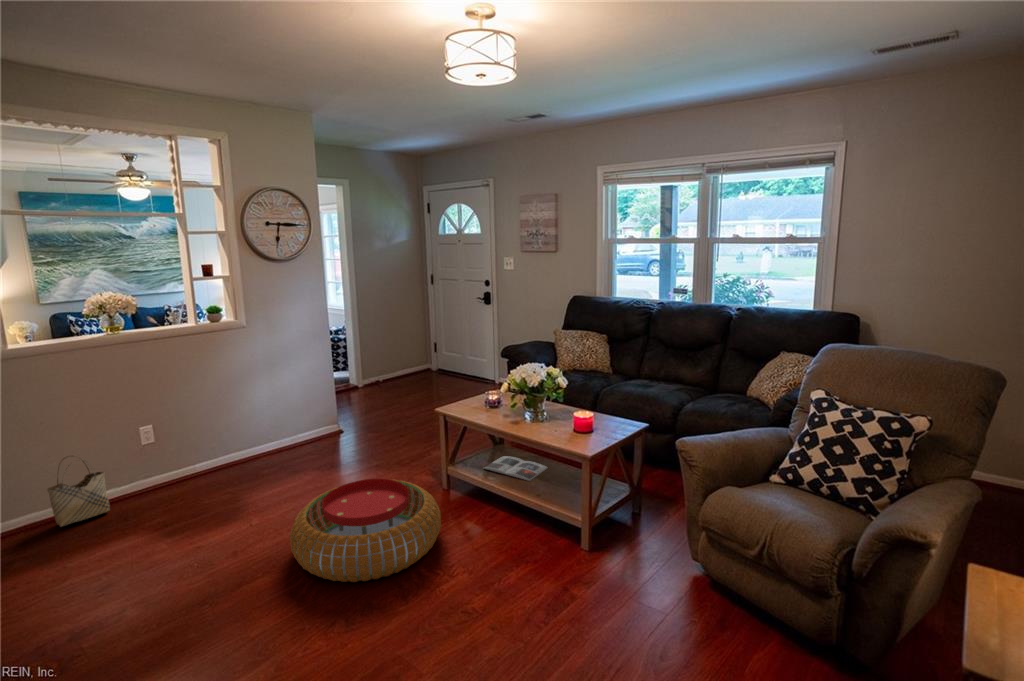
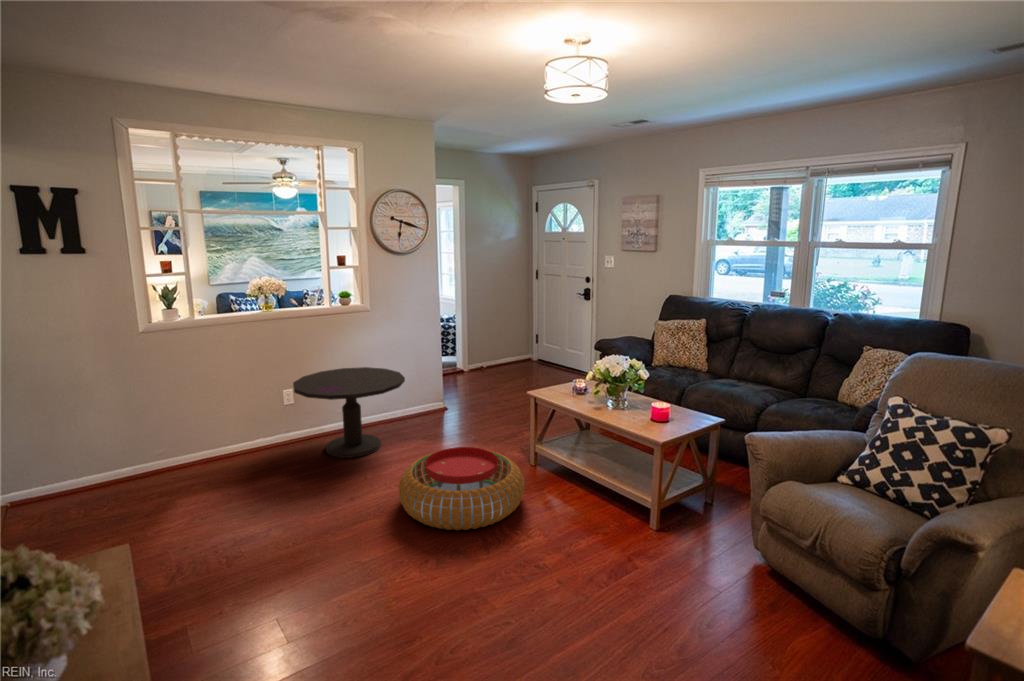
side table: none [148,393,292,504] -> present [293,367,405,458]
woven basket: present [47,456,110,527] -> none [219,407,262,462]
magazine: present [484,456,548,481] -> none [566,440,627,464]

